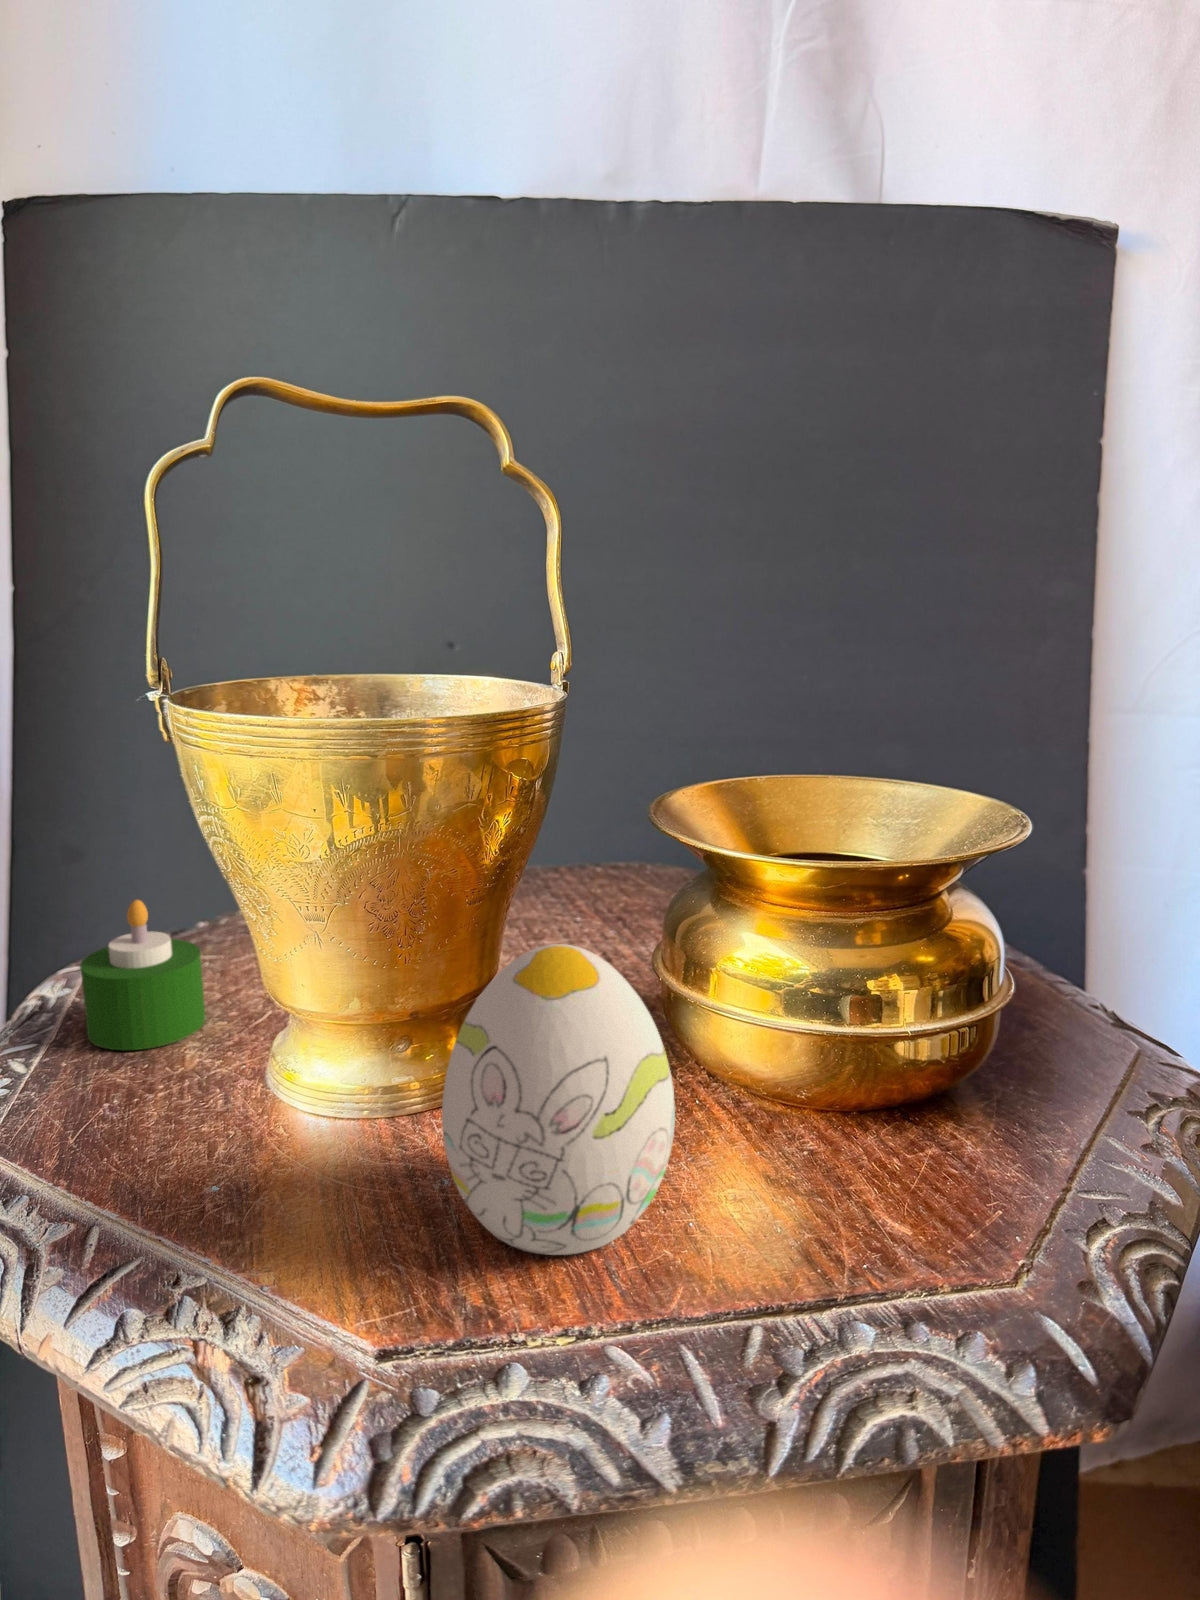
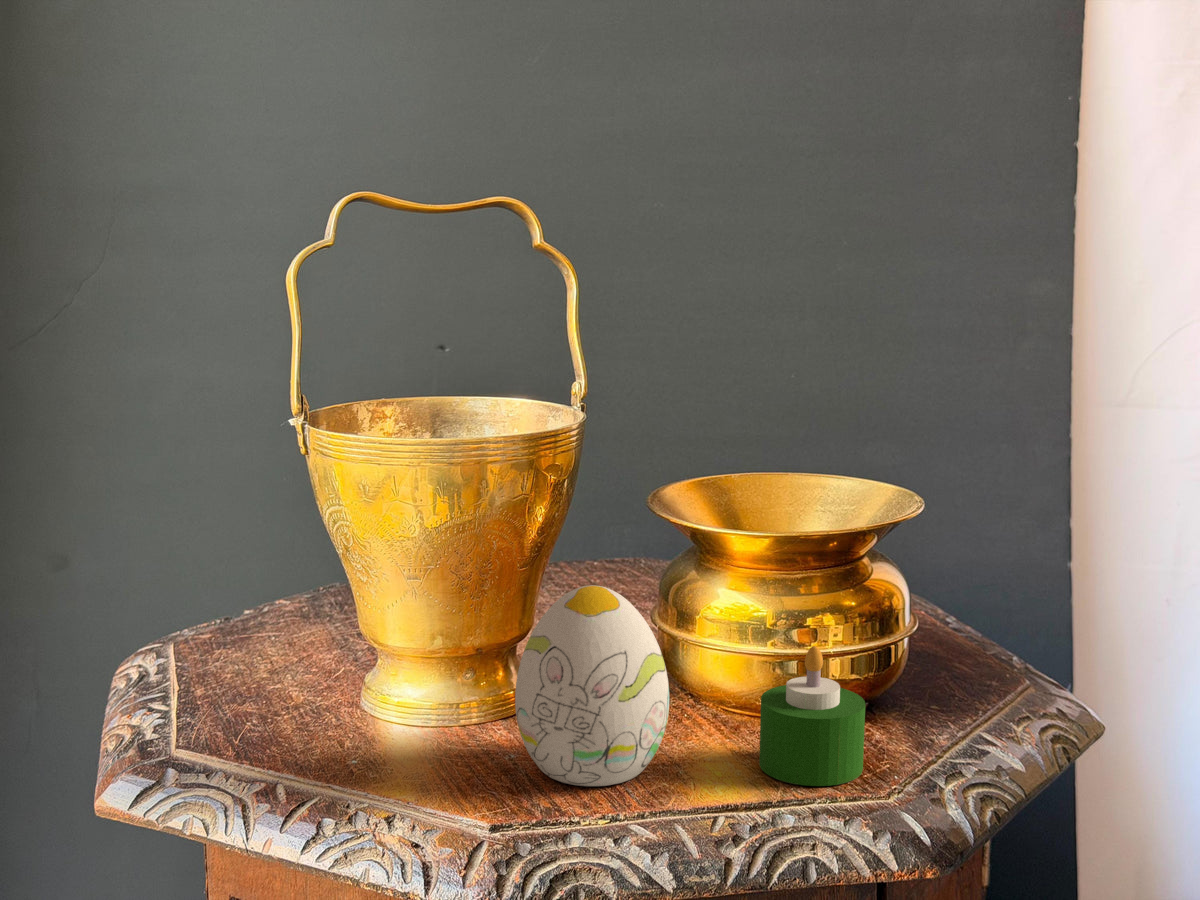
candle: present [80,900,205,1050] -> present [759,646,865,786]

